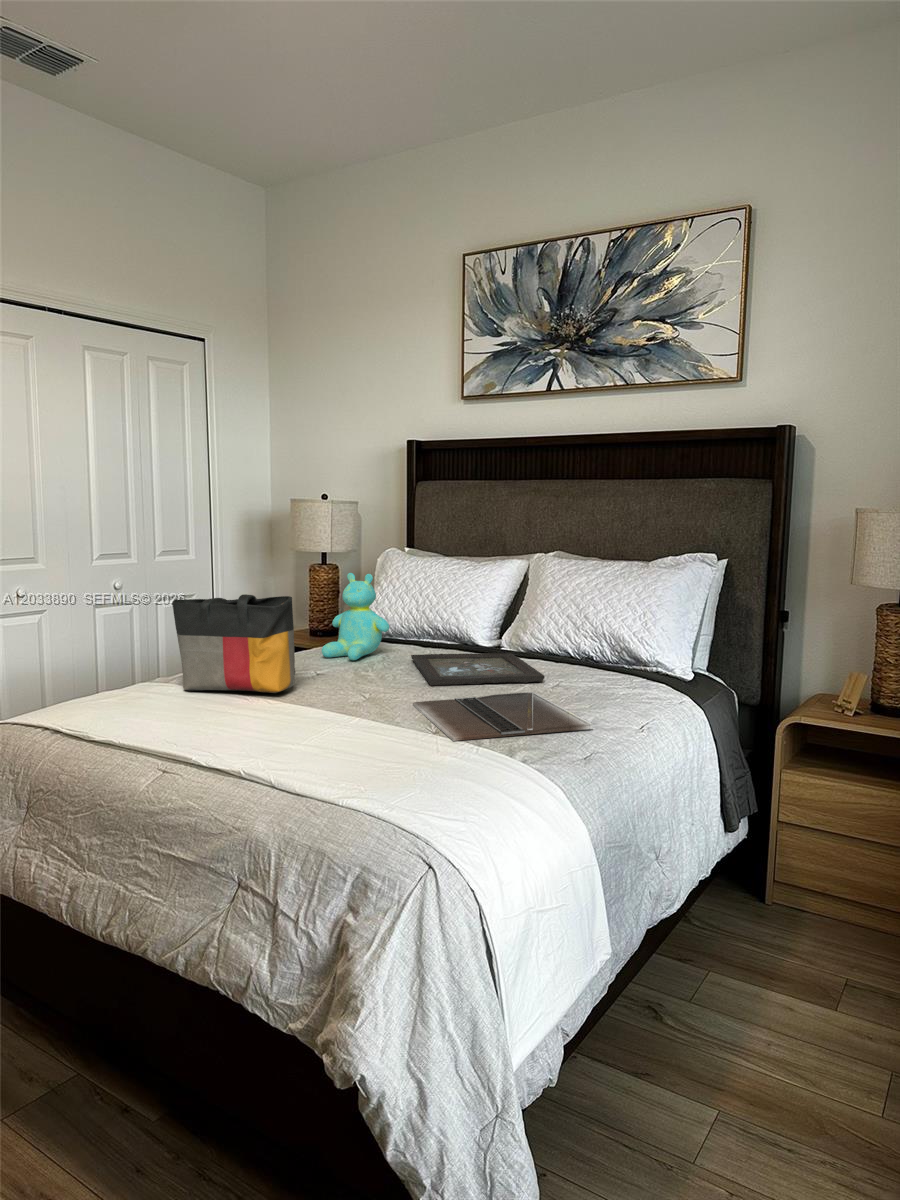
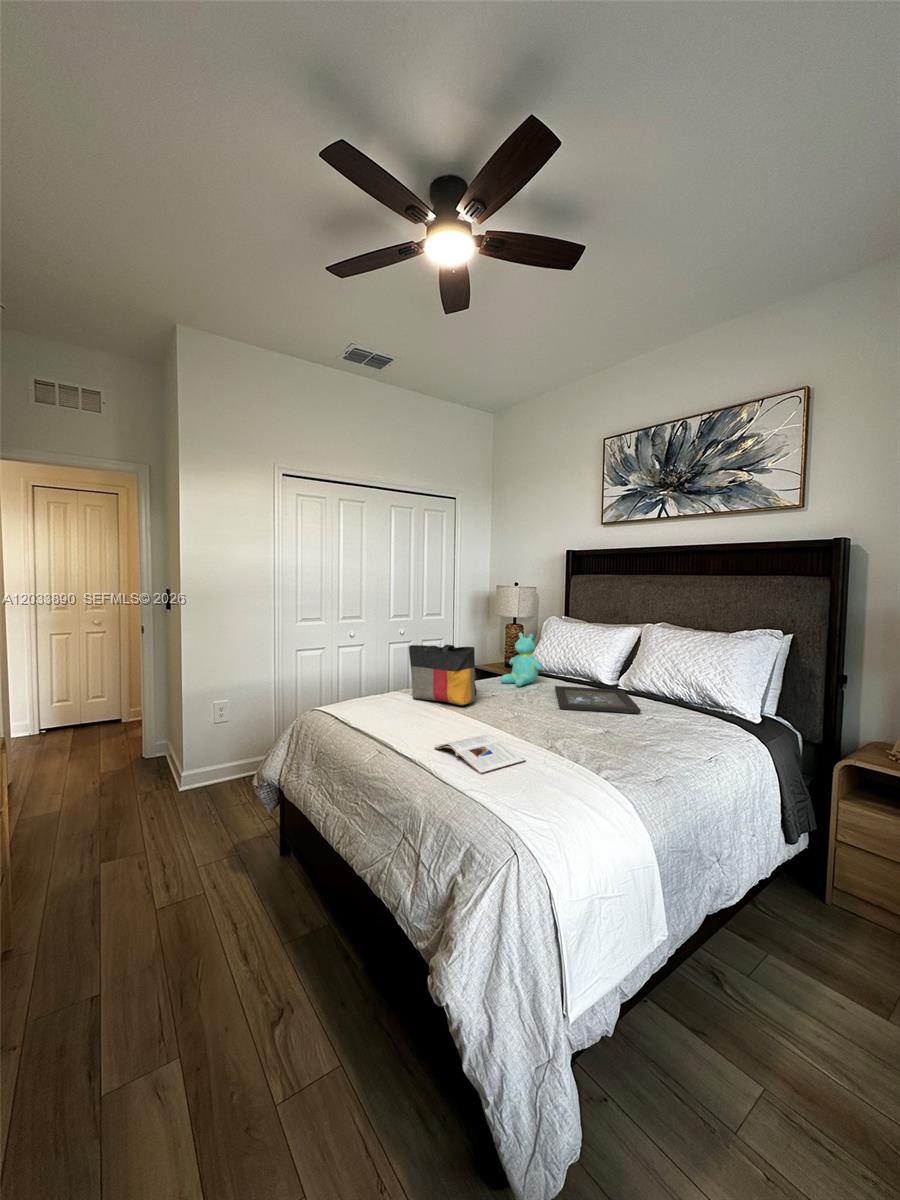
laptop: present [413,692,593,741] -> none [543,721,665,756]
magazine: none [261,725,410,778] -> present [435,735,526,774]

